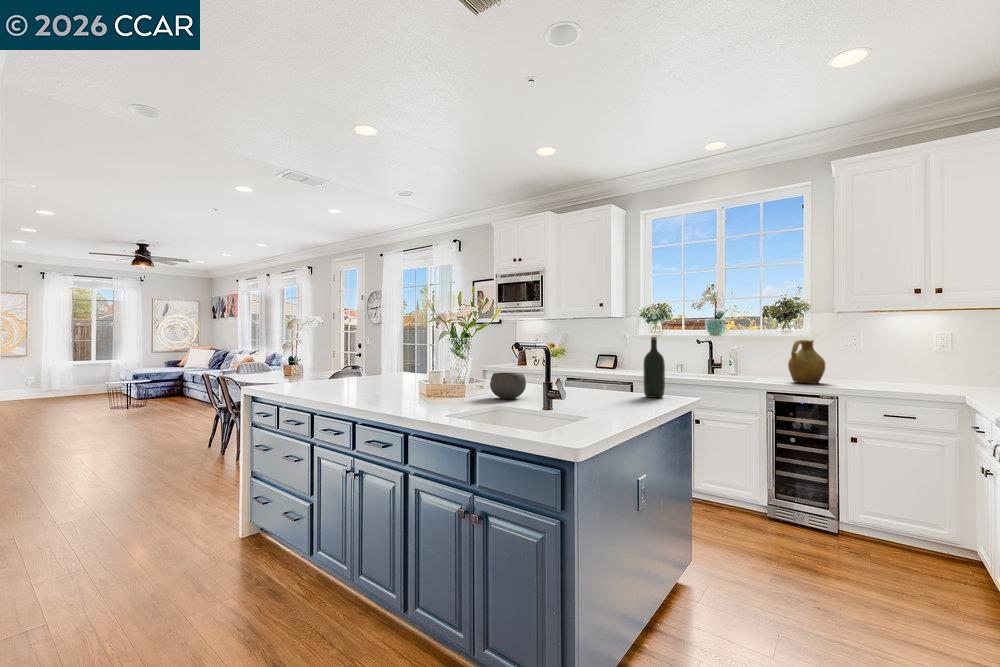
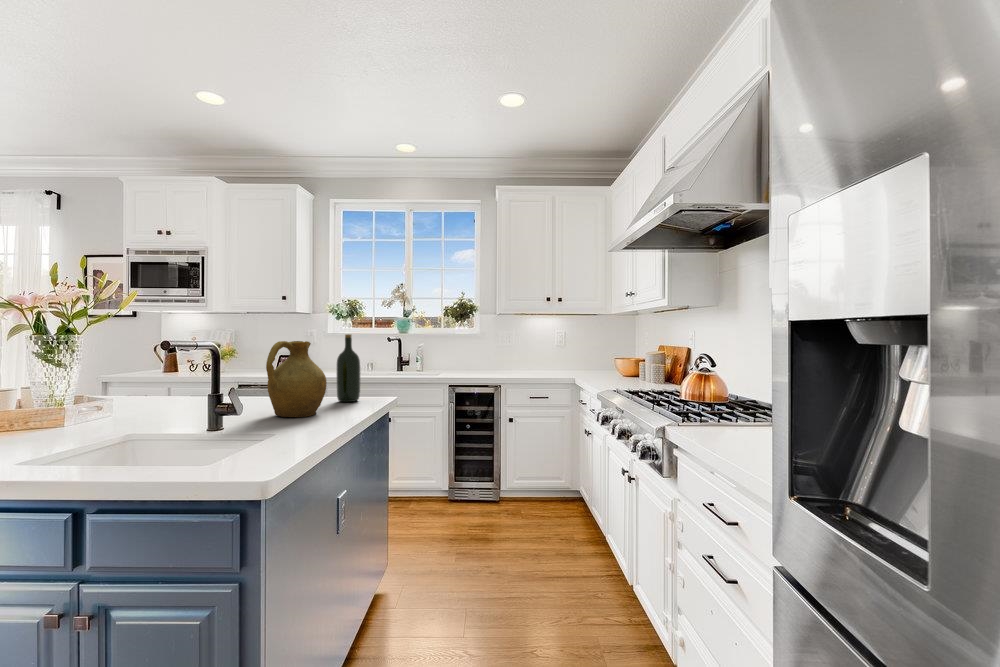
pitcher: present [788,340,825,384] -> present [266,341,327,417]
bowl: present [490,373,526,399] -> none [117,384,178,420]

